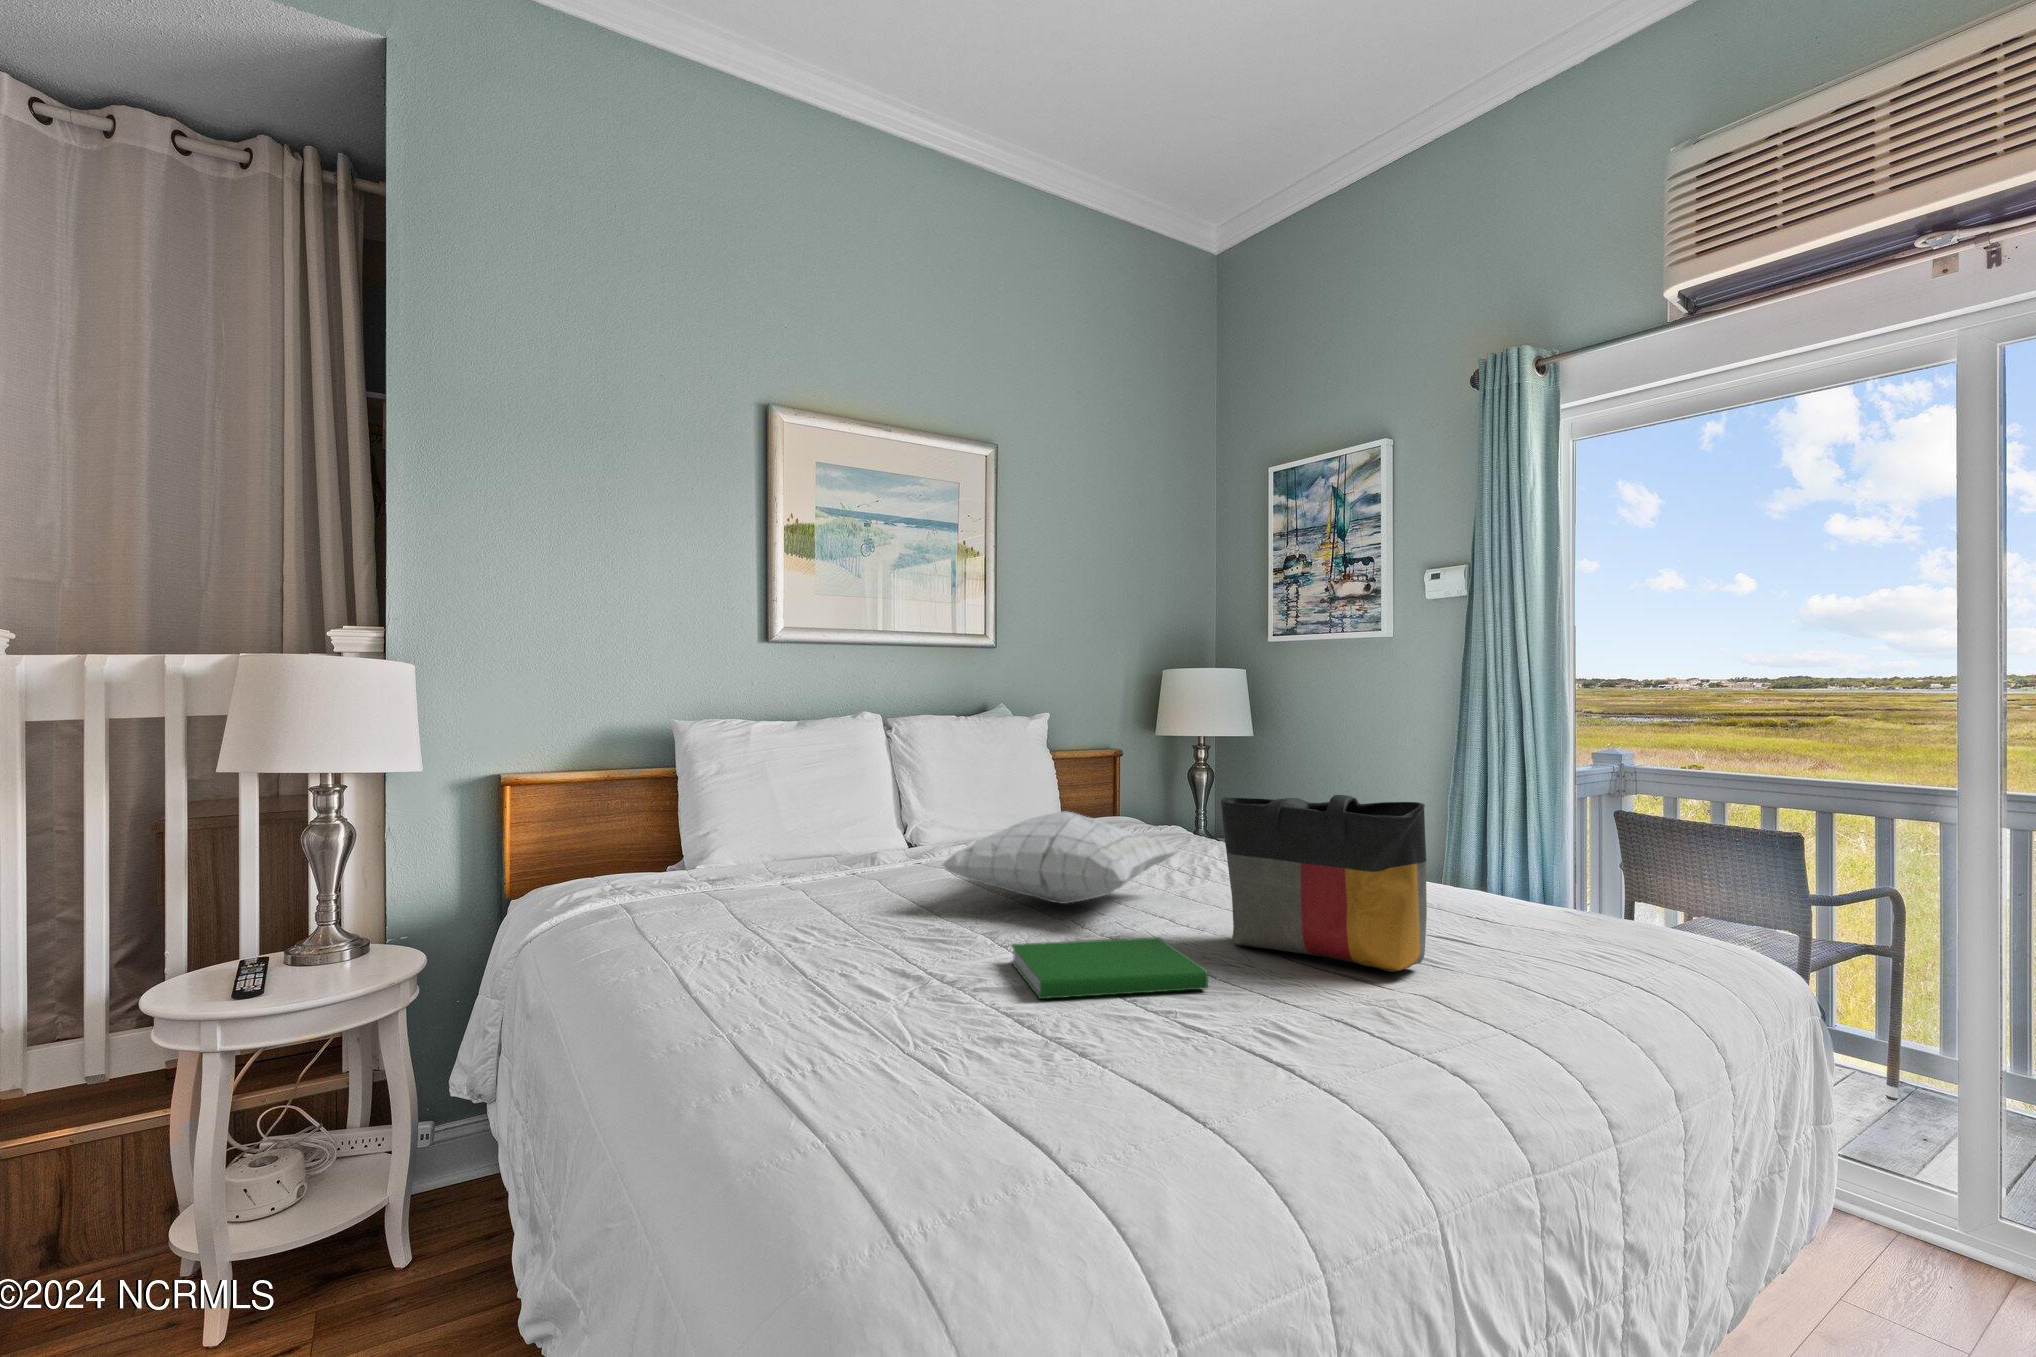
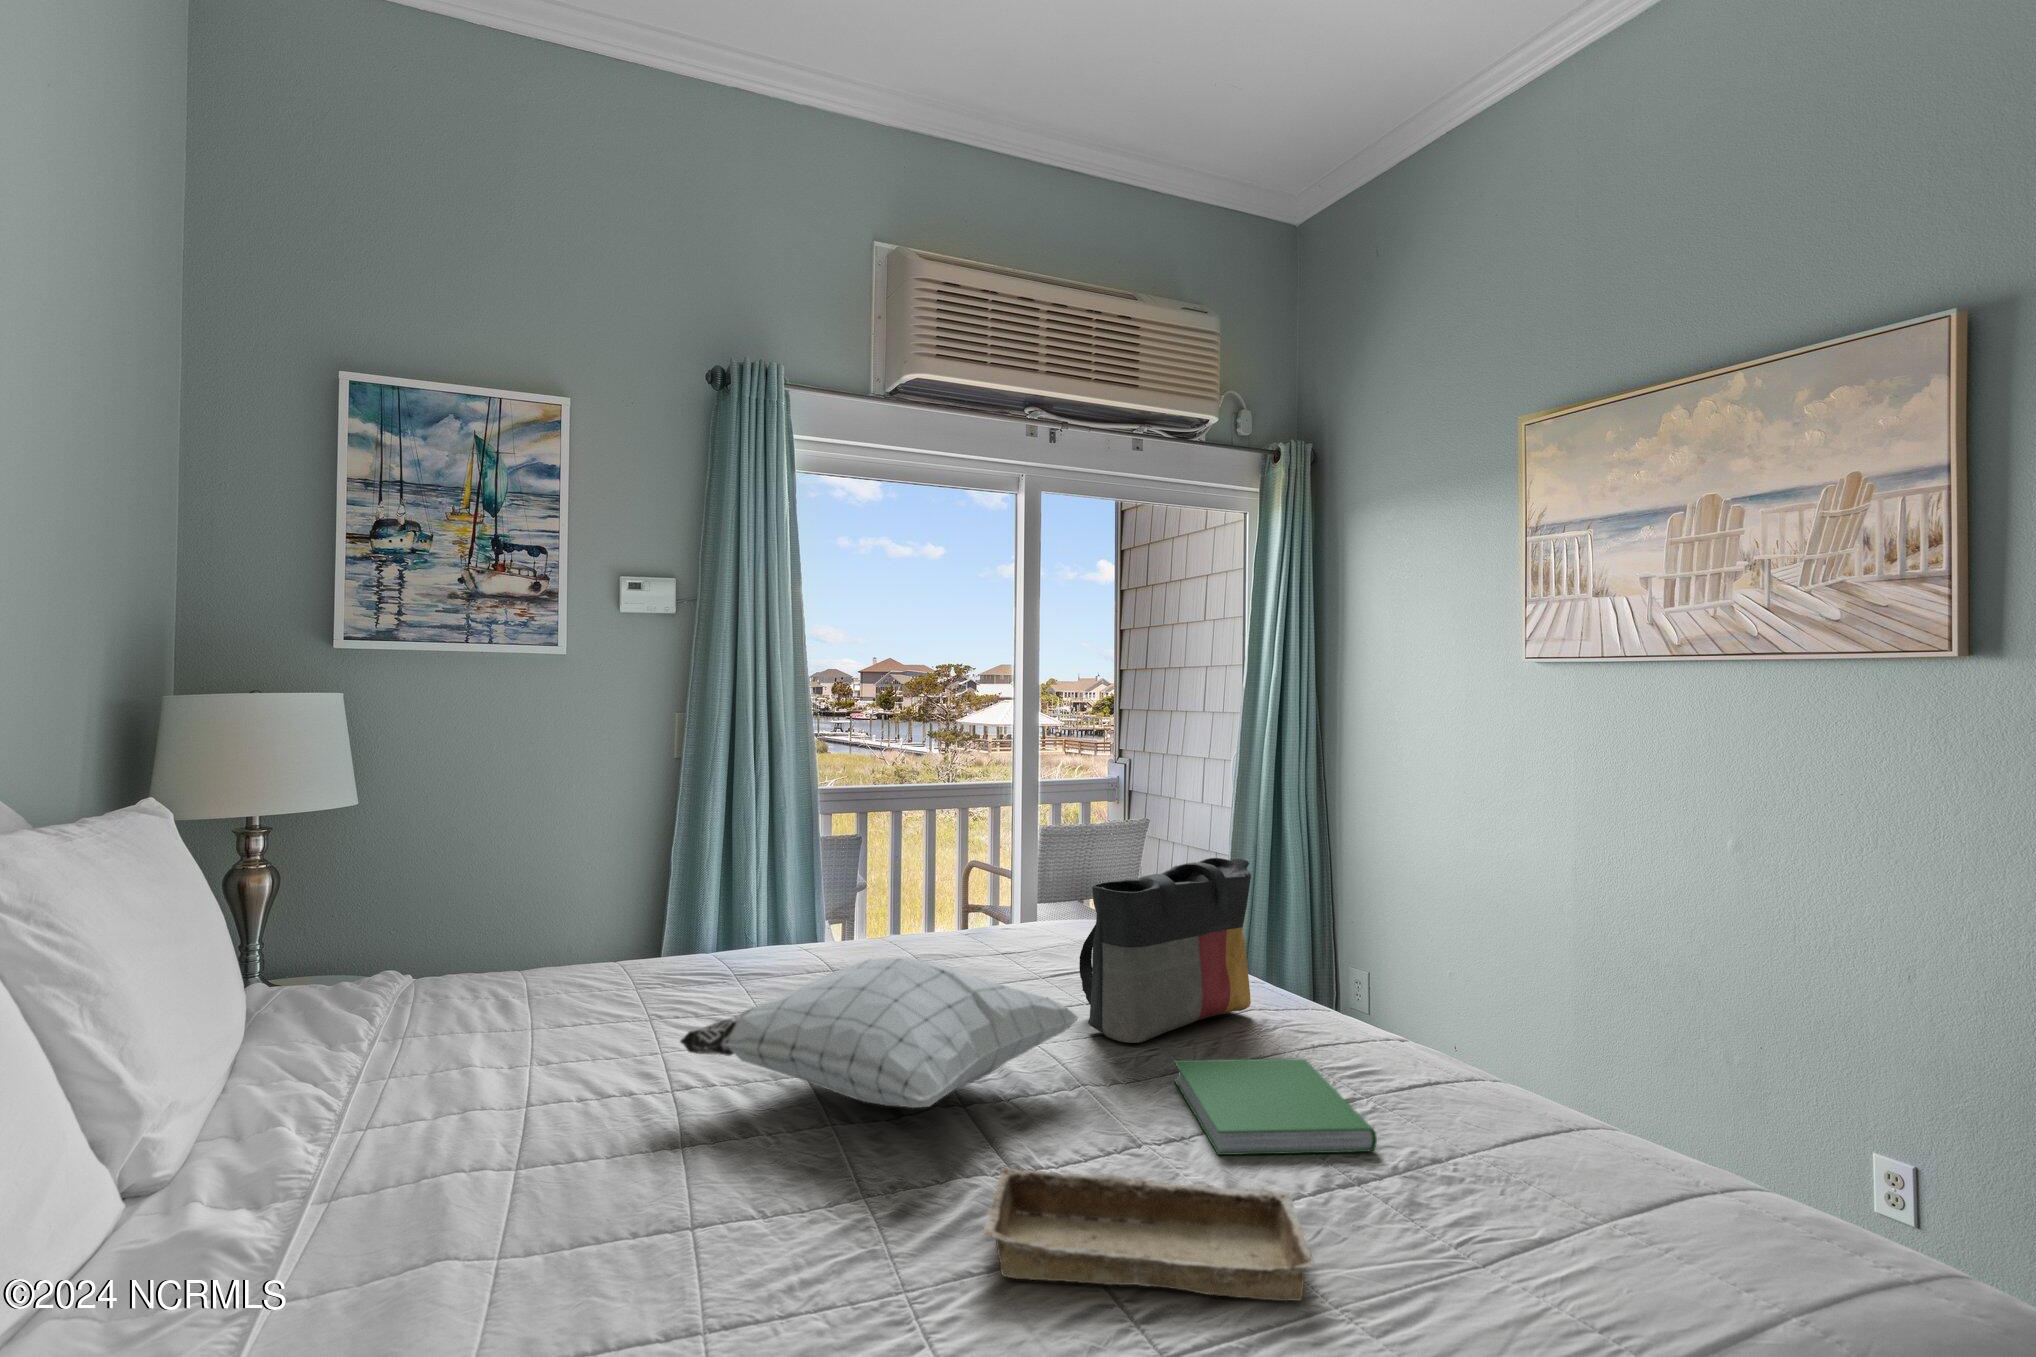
tray: none [797,897,915,968] -> present [984,1167,1314,1301]

